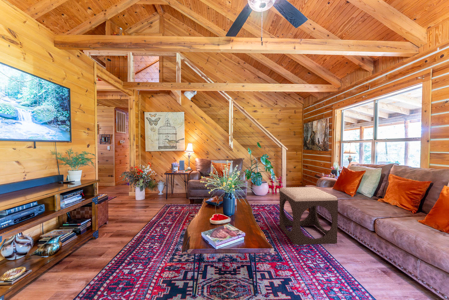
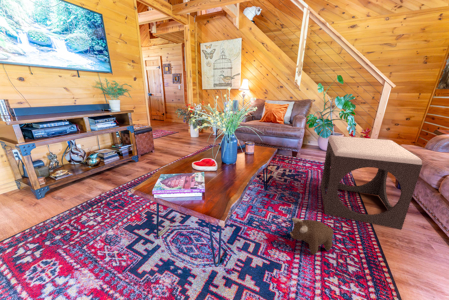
plush toy: none [289,248,315,273] -> present [290,218,333,255]

